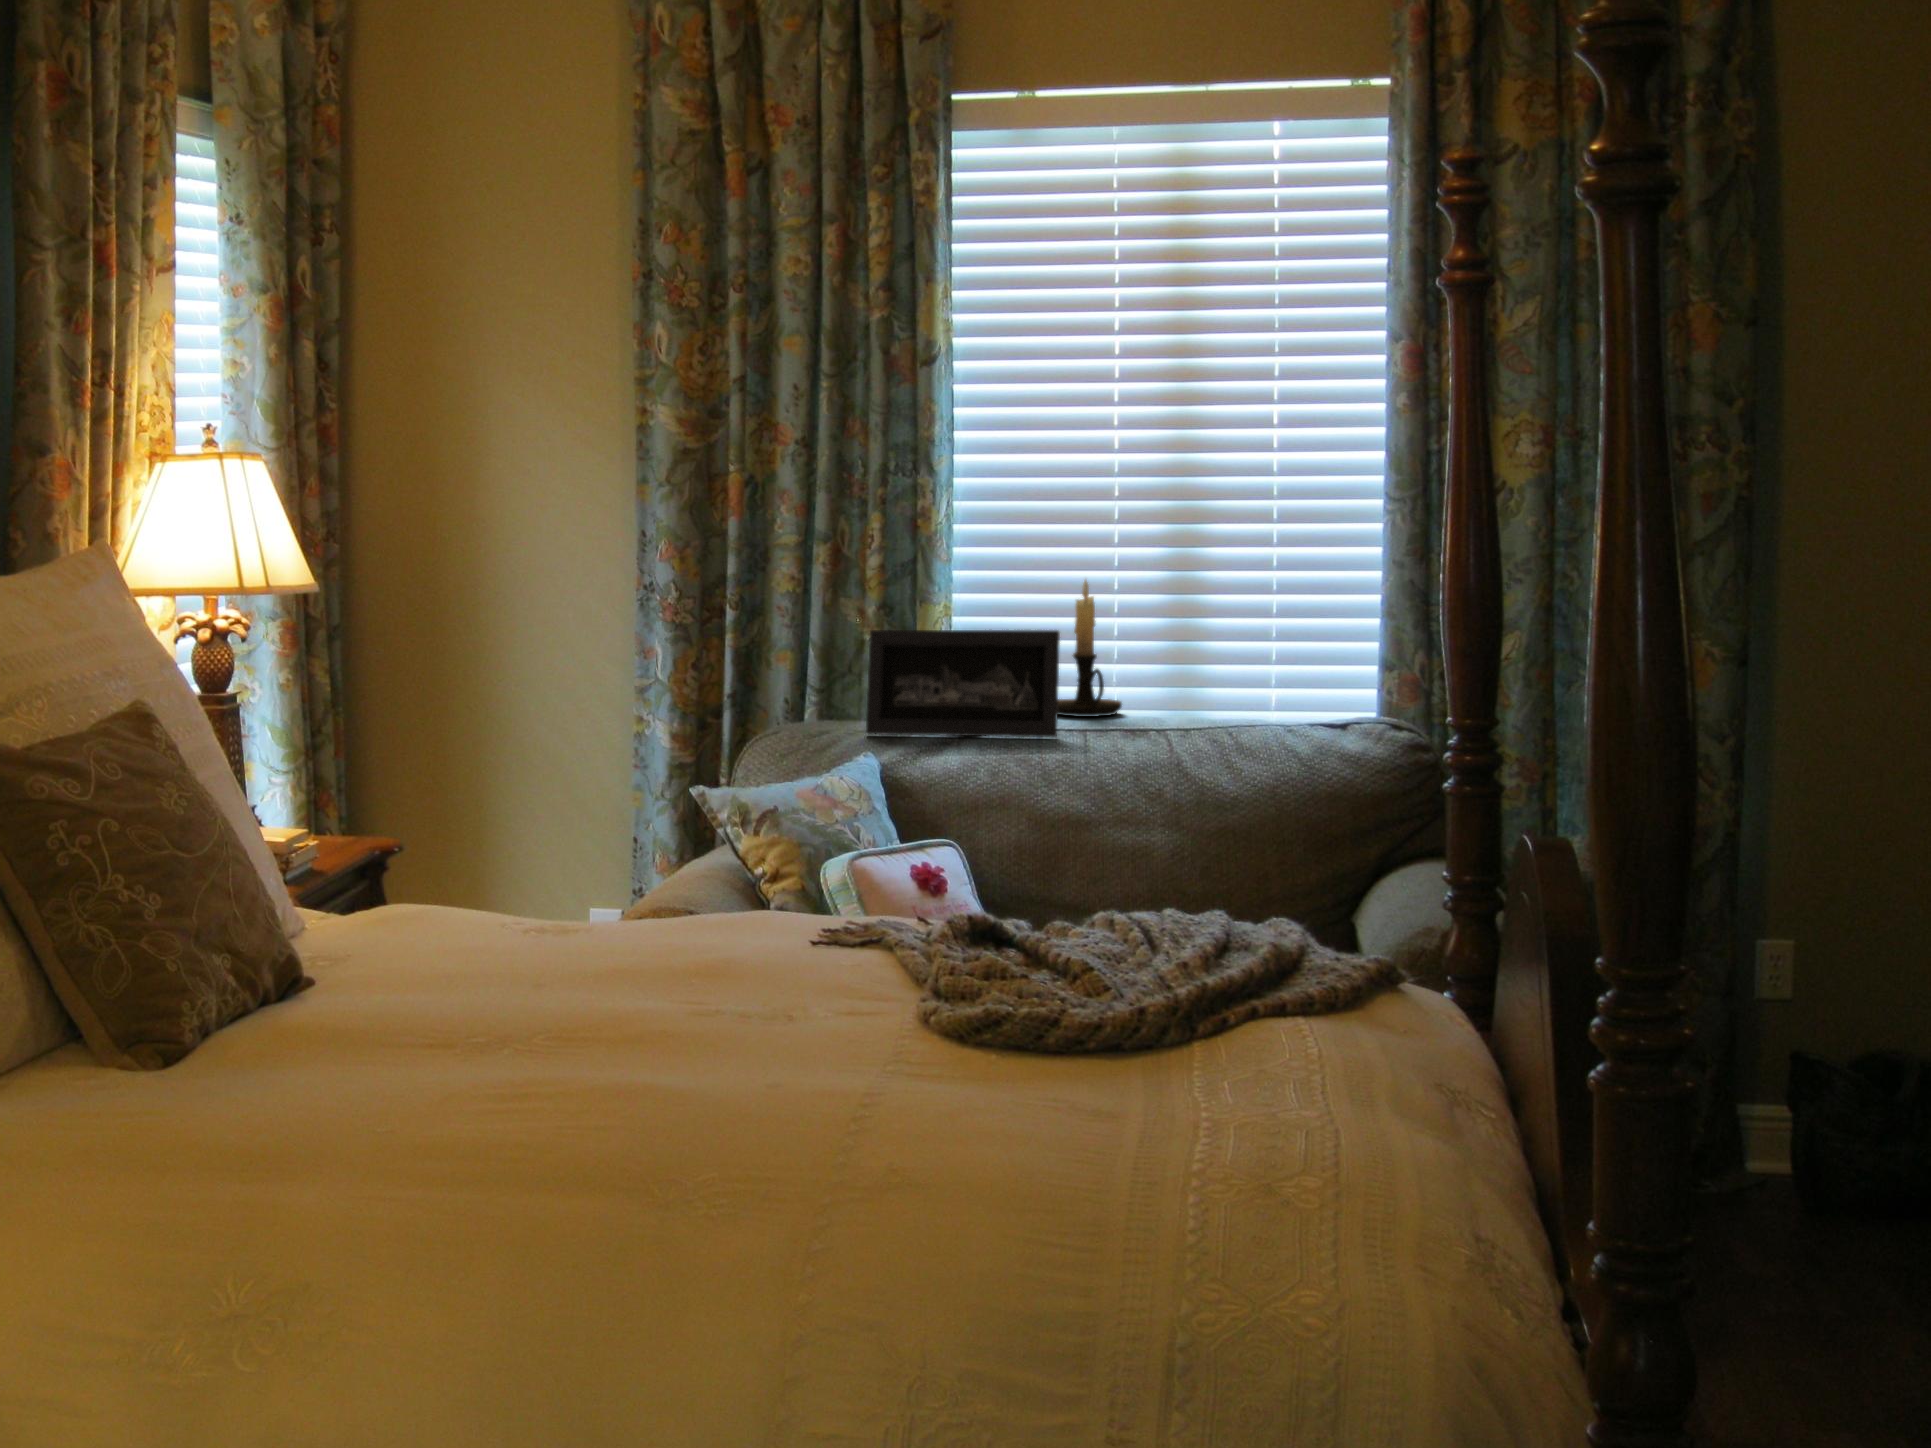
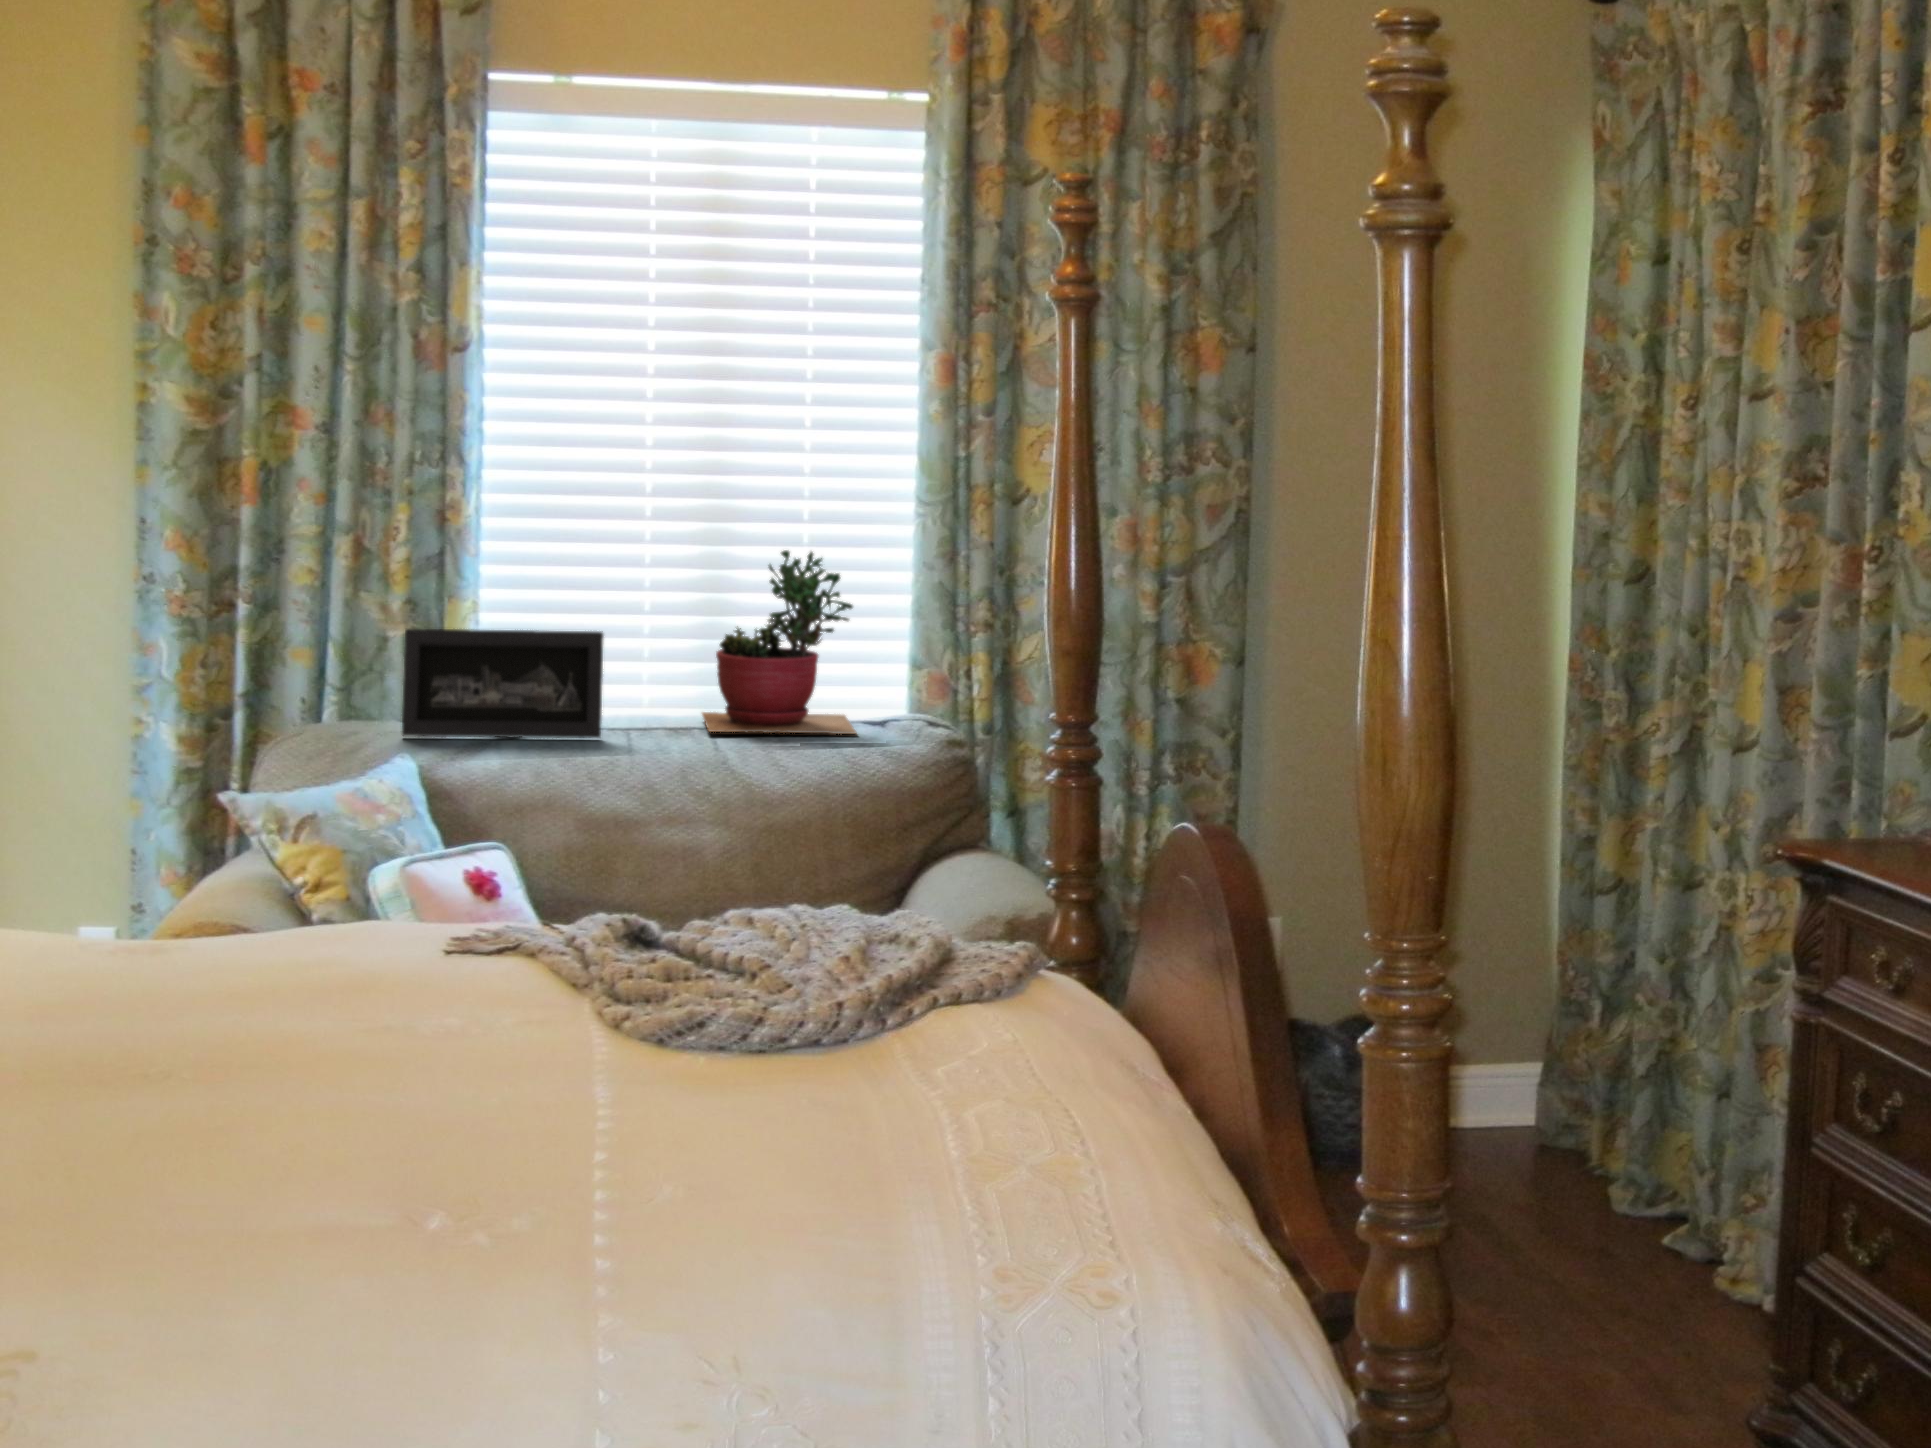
succulent plant: none [1161,546,1324,735] -> present [702,550,856,734]
candle holder: present [1058,580,1122,717] -> none [587,575,662,716]

